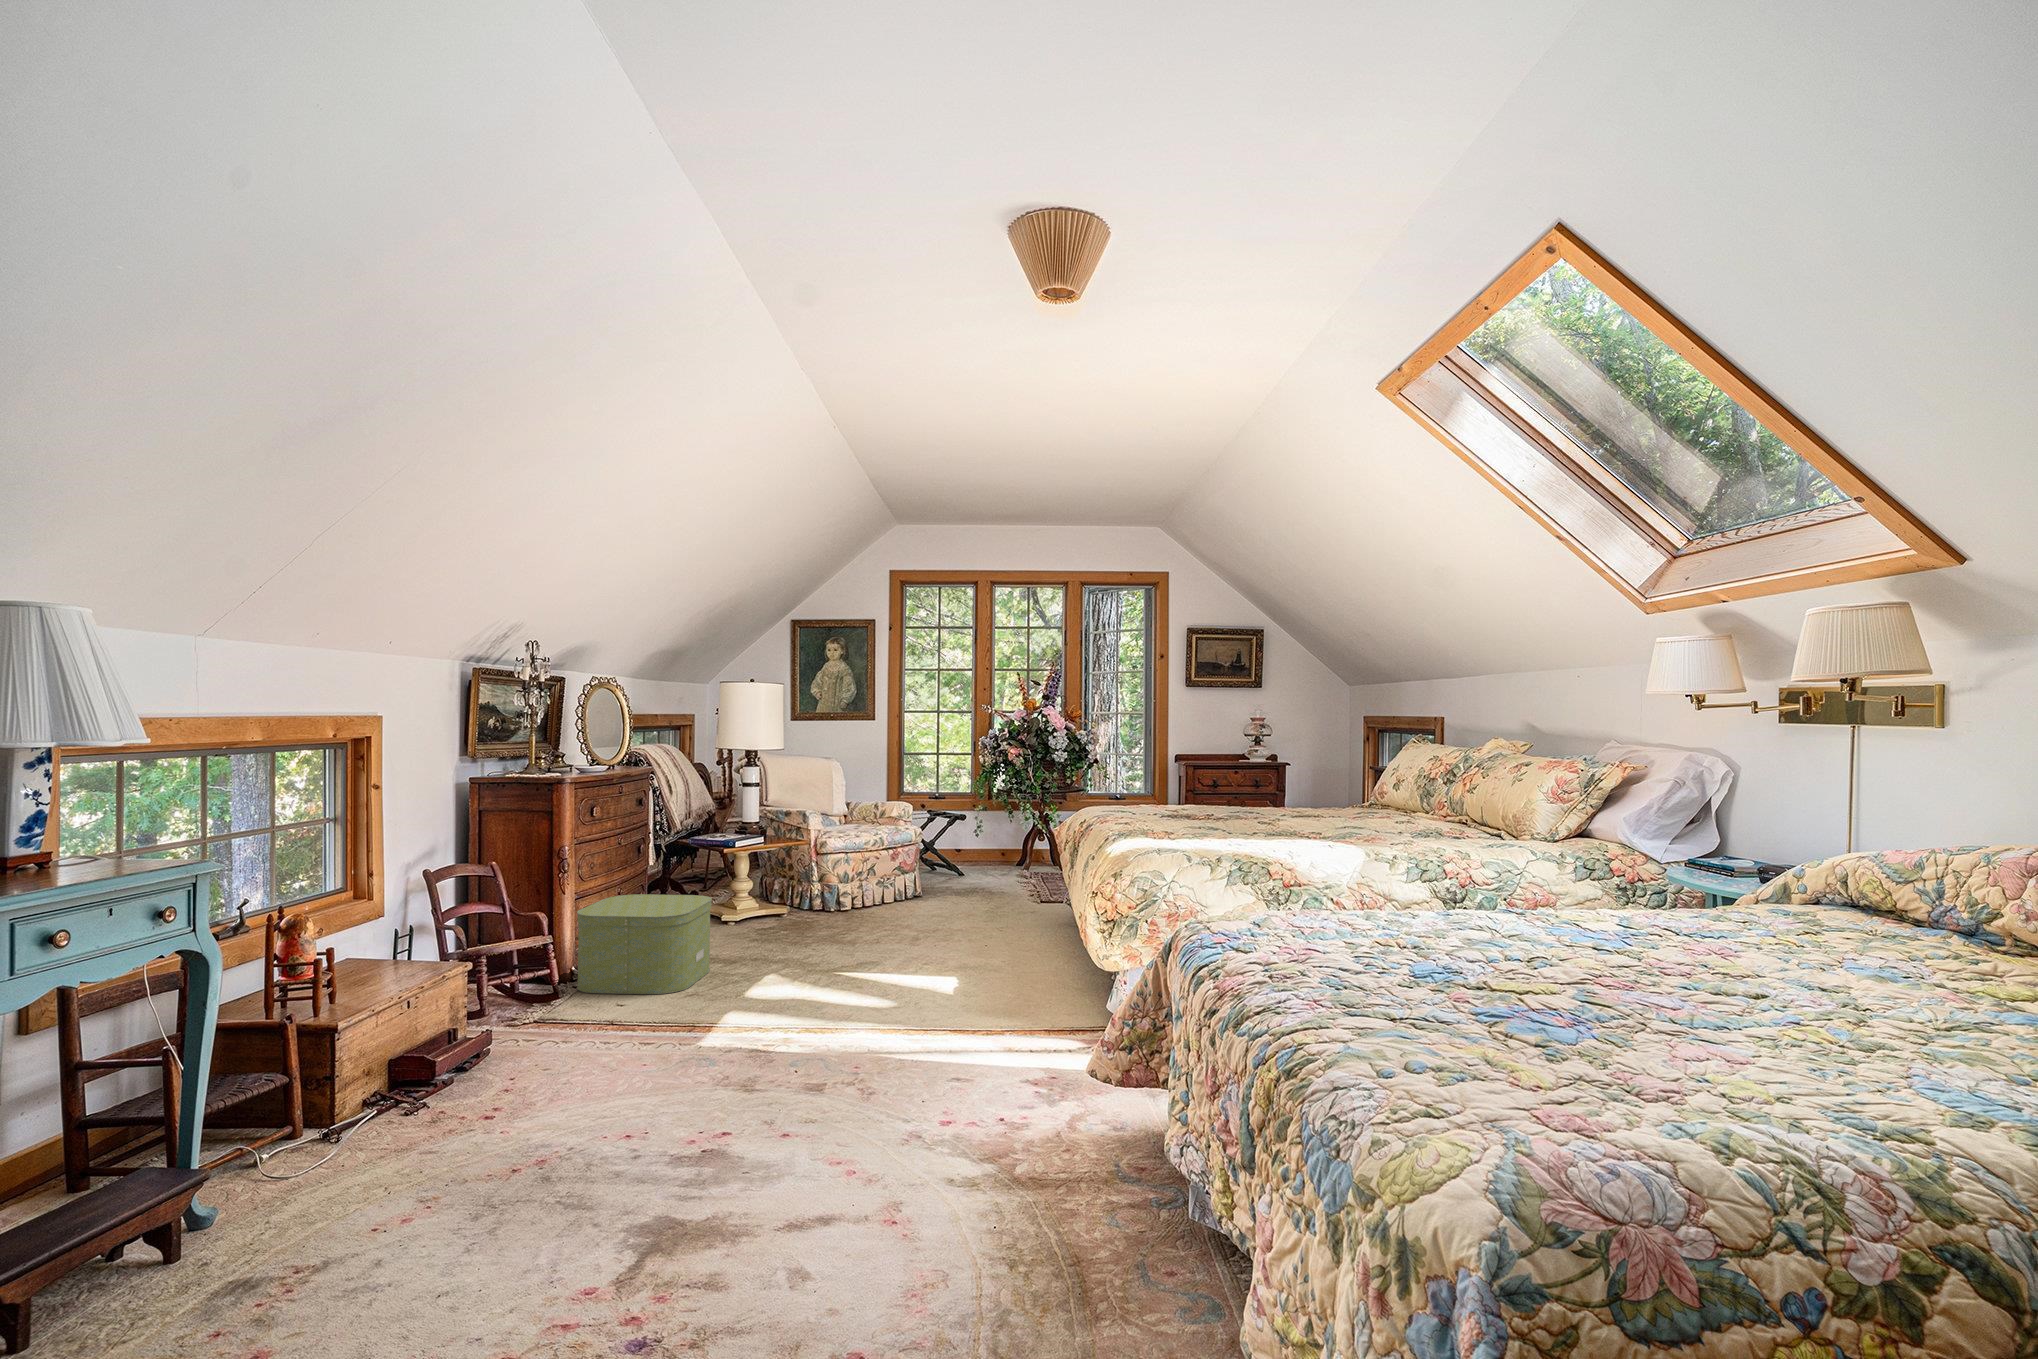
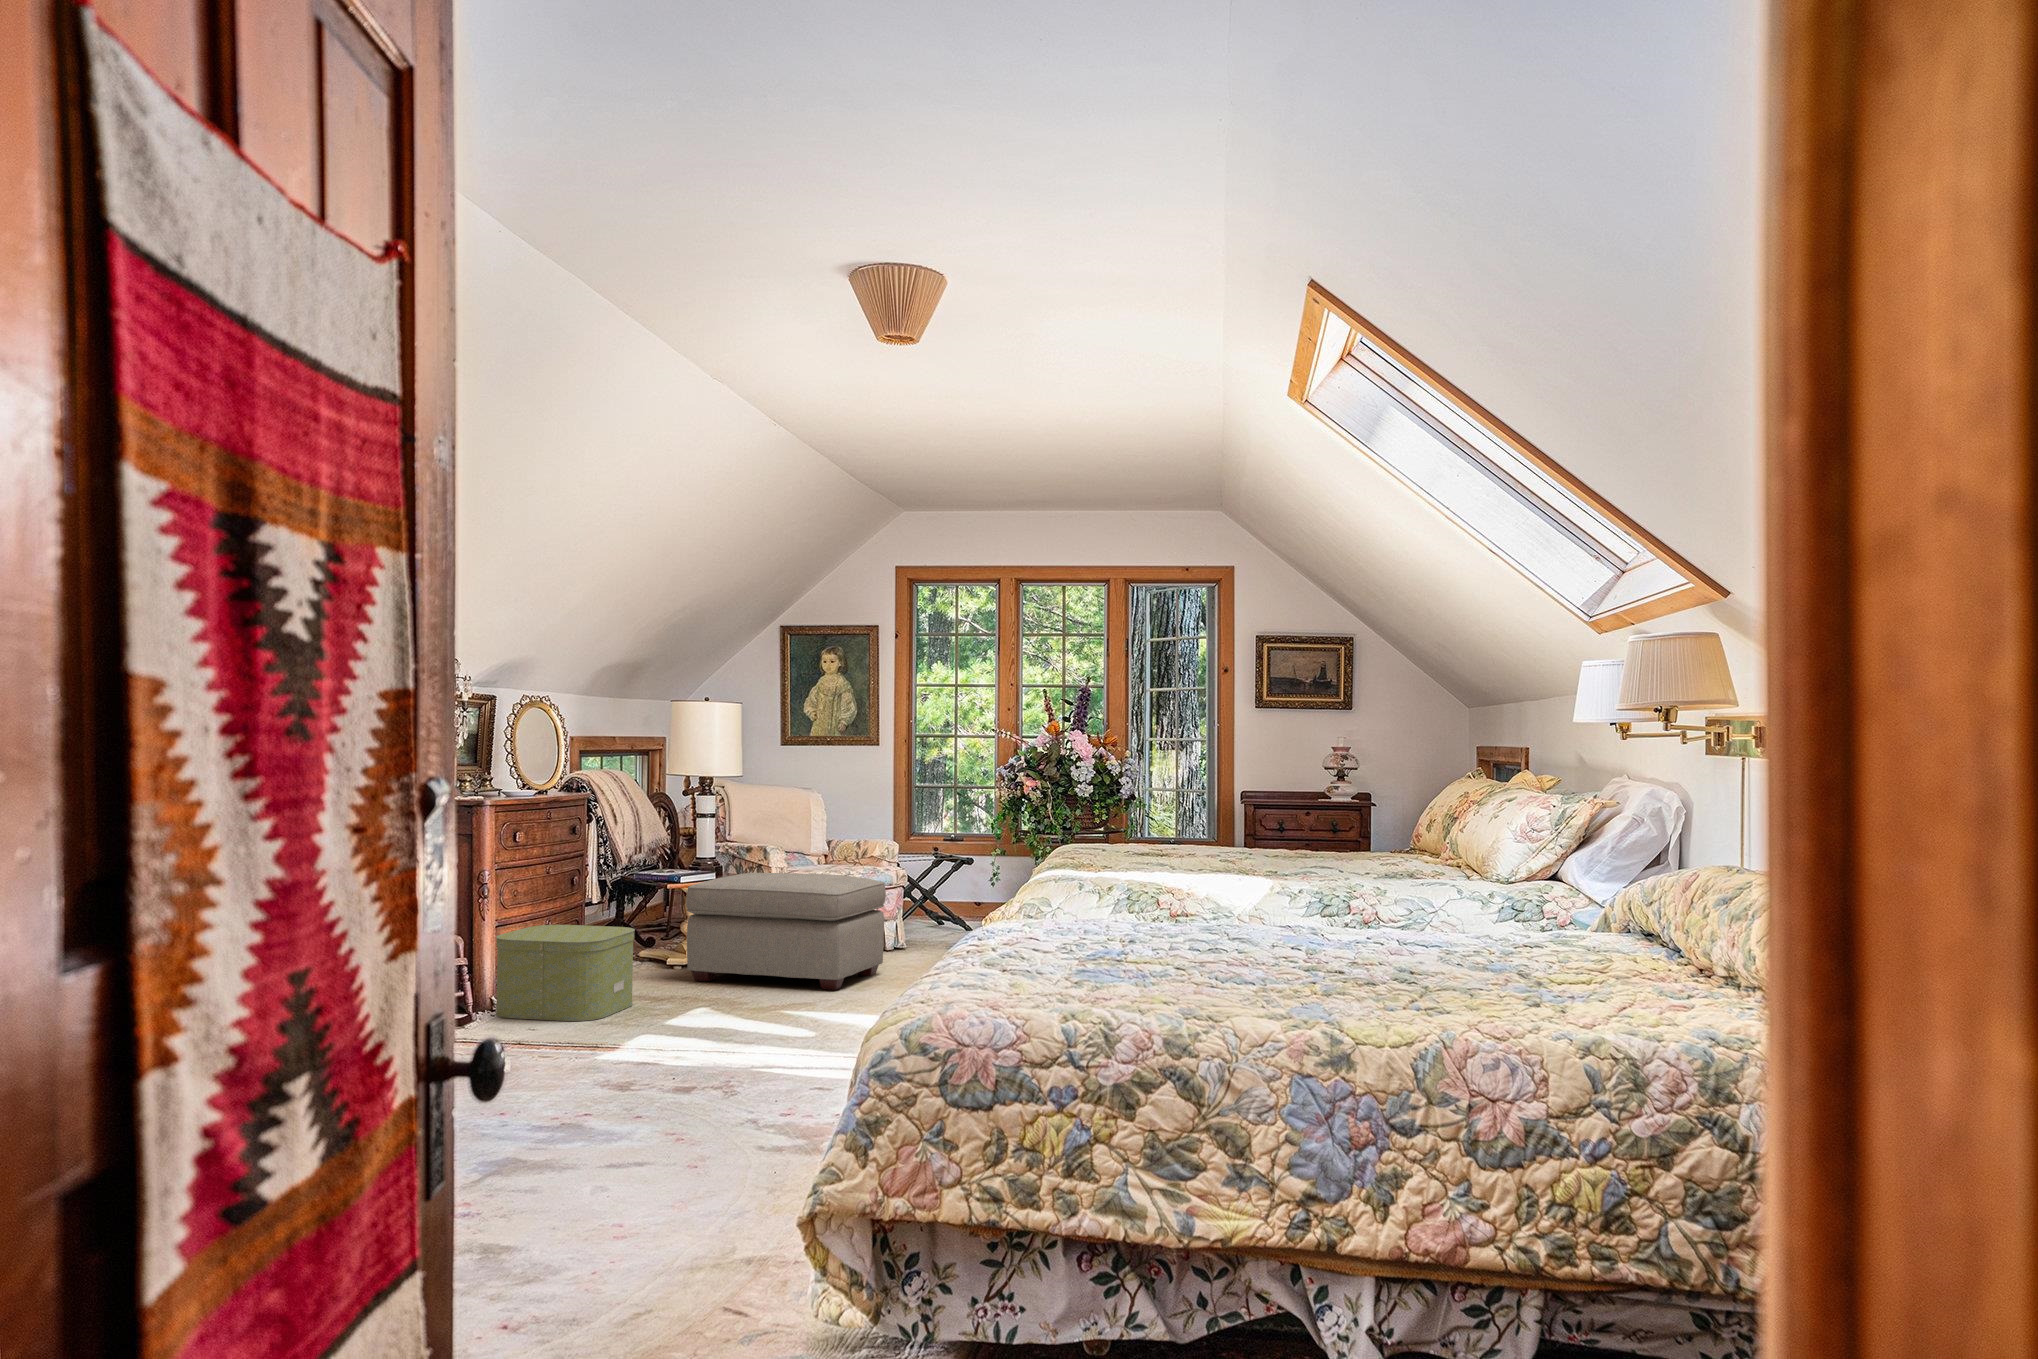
ottoman: none [748,836,925,944] -> present [686,873,886,990]

